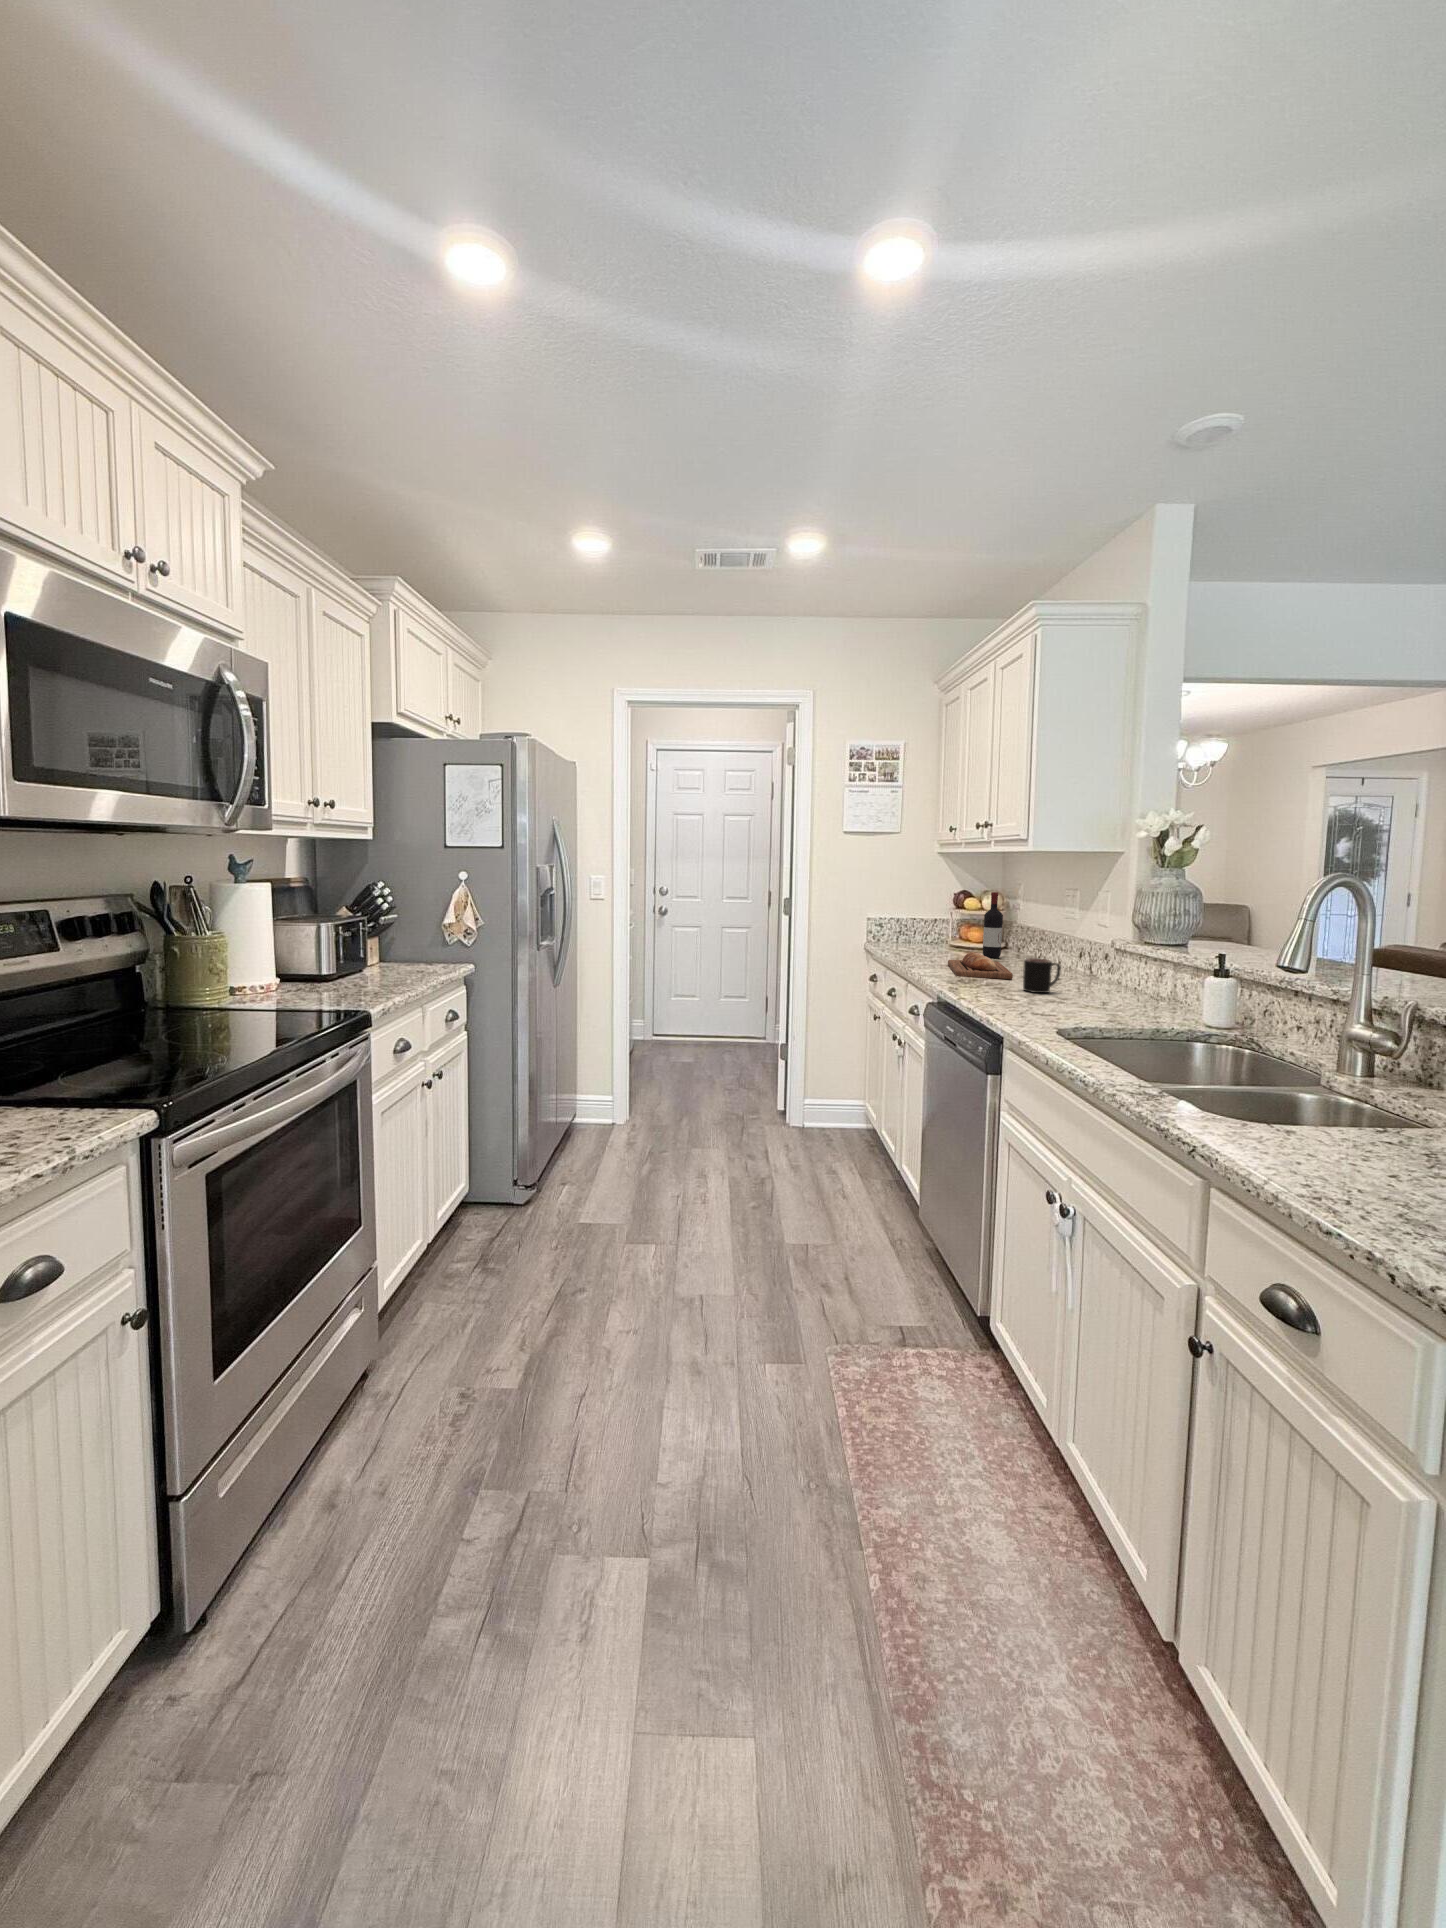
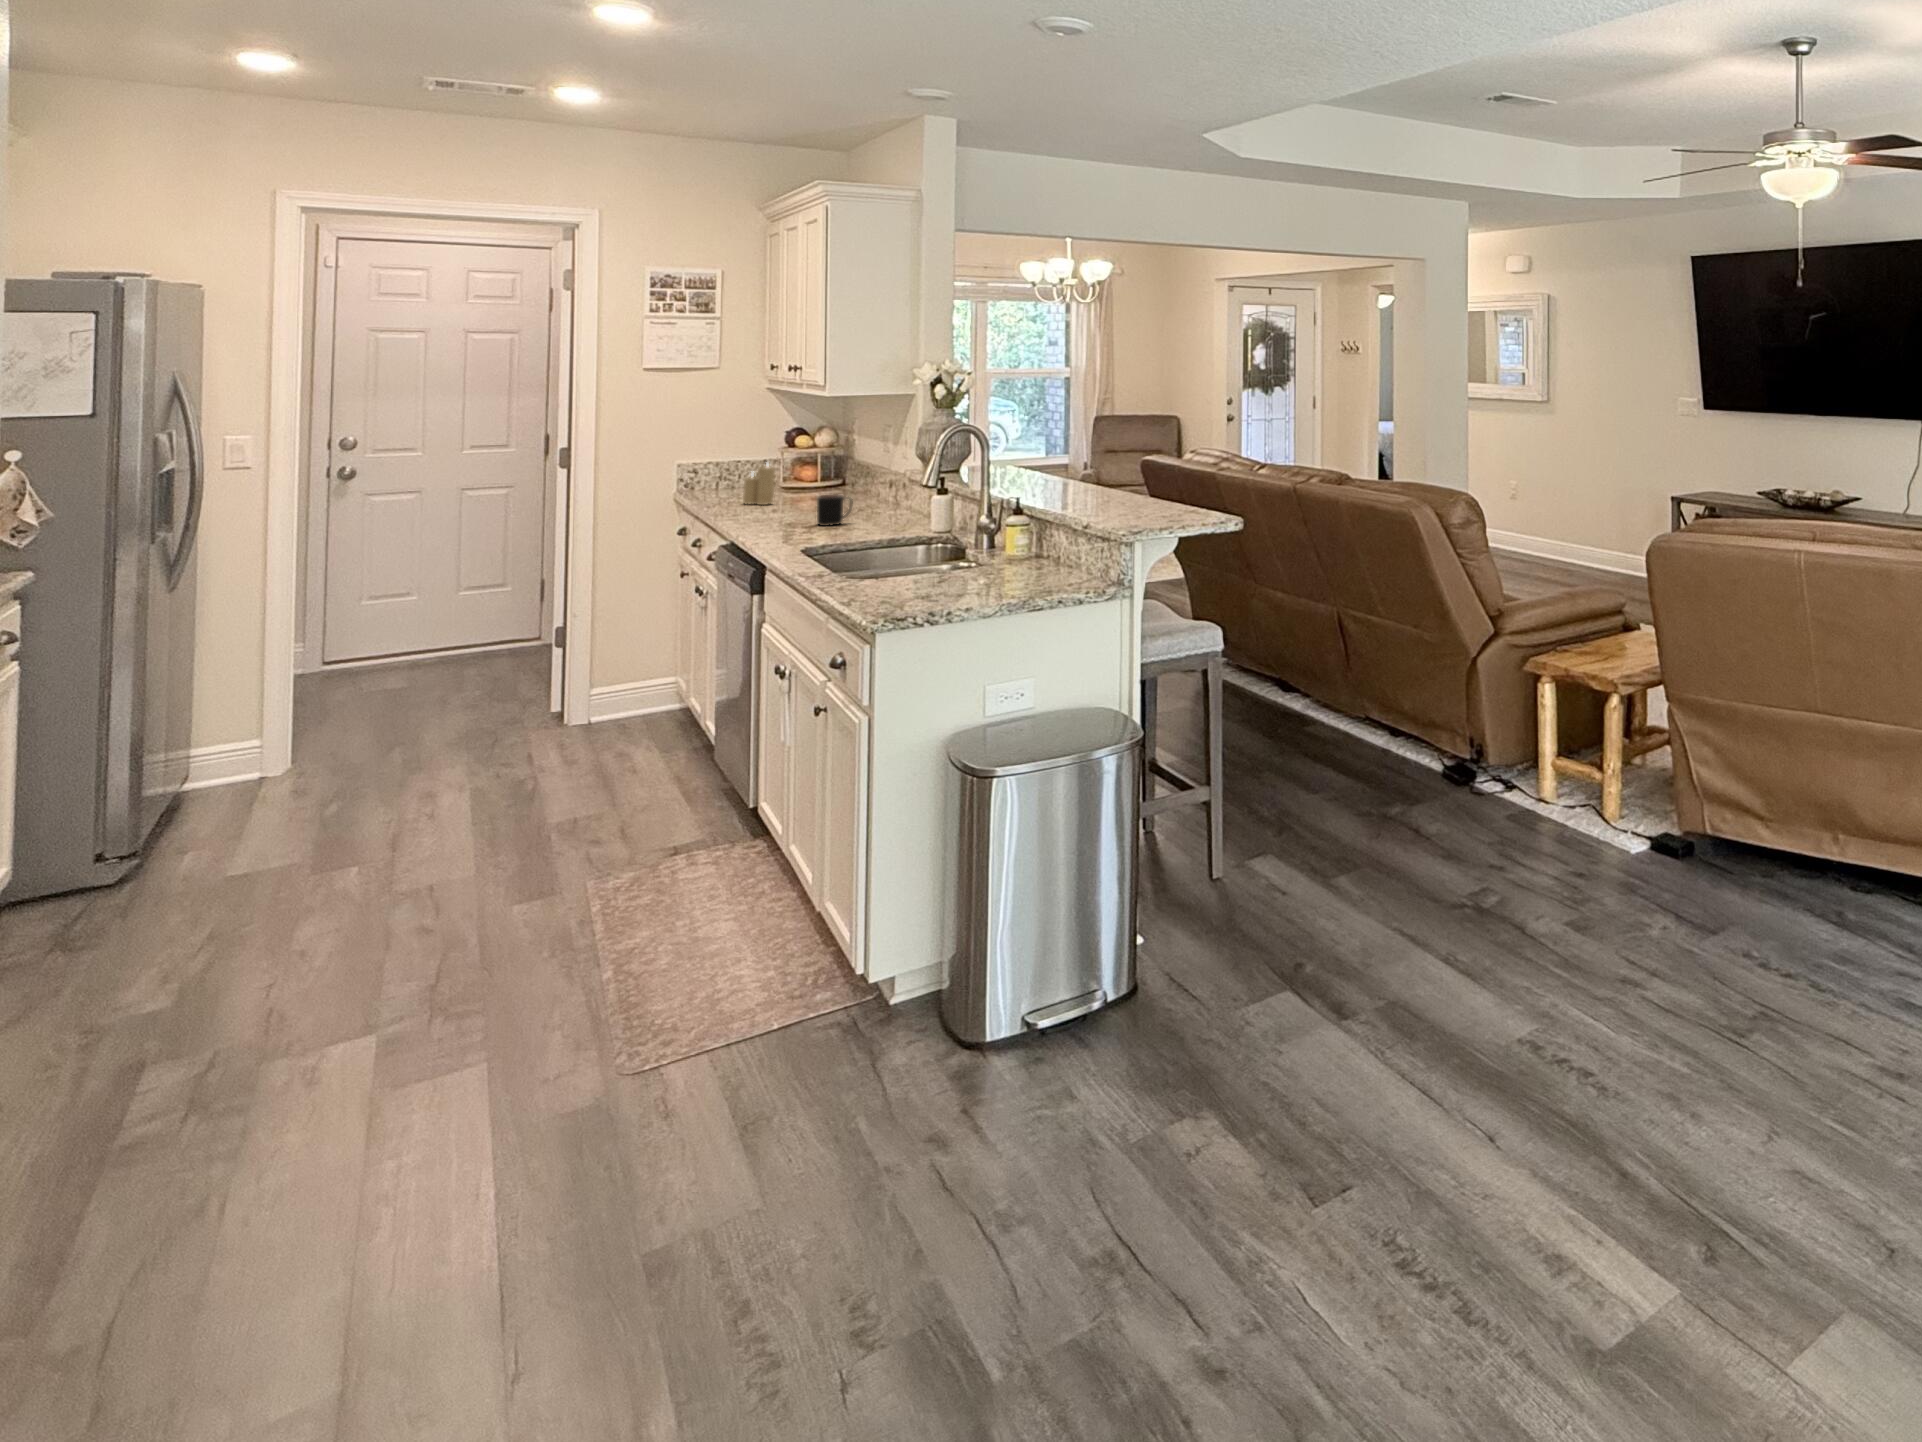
wine bottle: present [983,892,1003,958] -> none [816,429,837,497]
candle: none [925,919,955,960] -> present [743,464,775,505]
bread loaf: present [948,953,1013,979] -> none [760,494,819,519]

